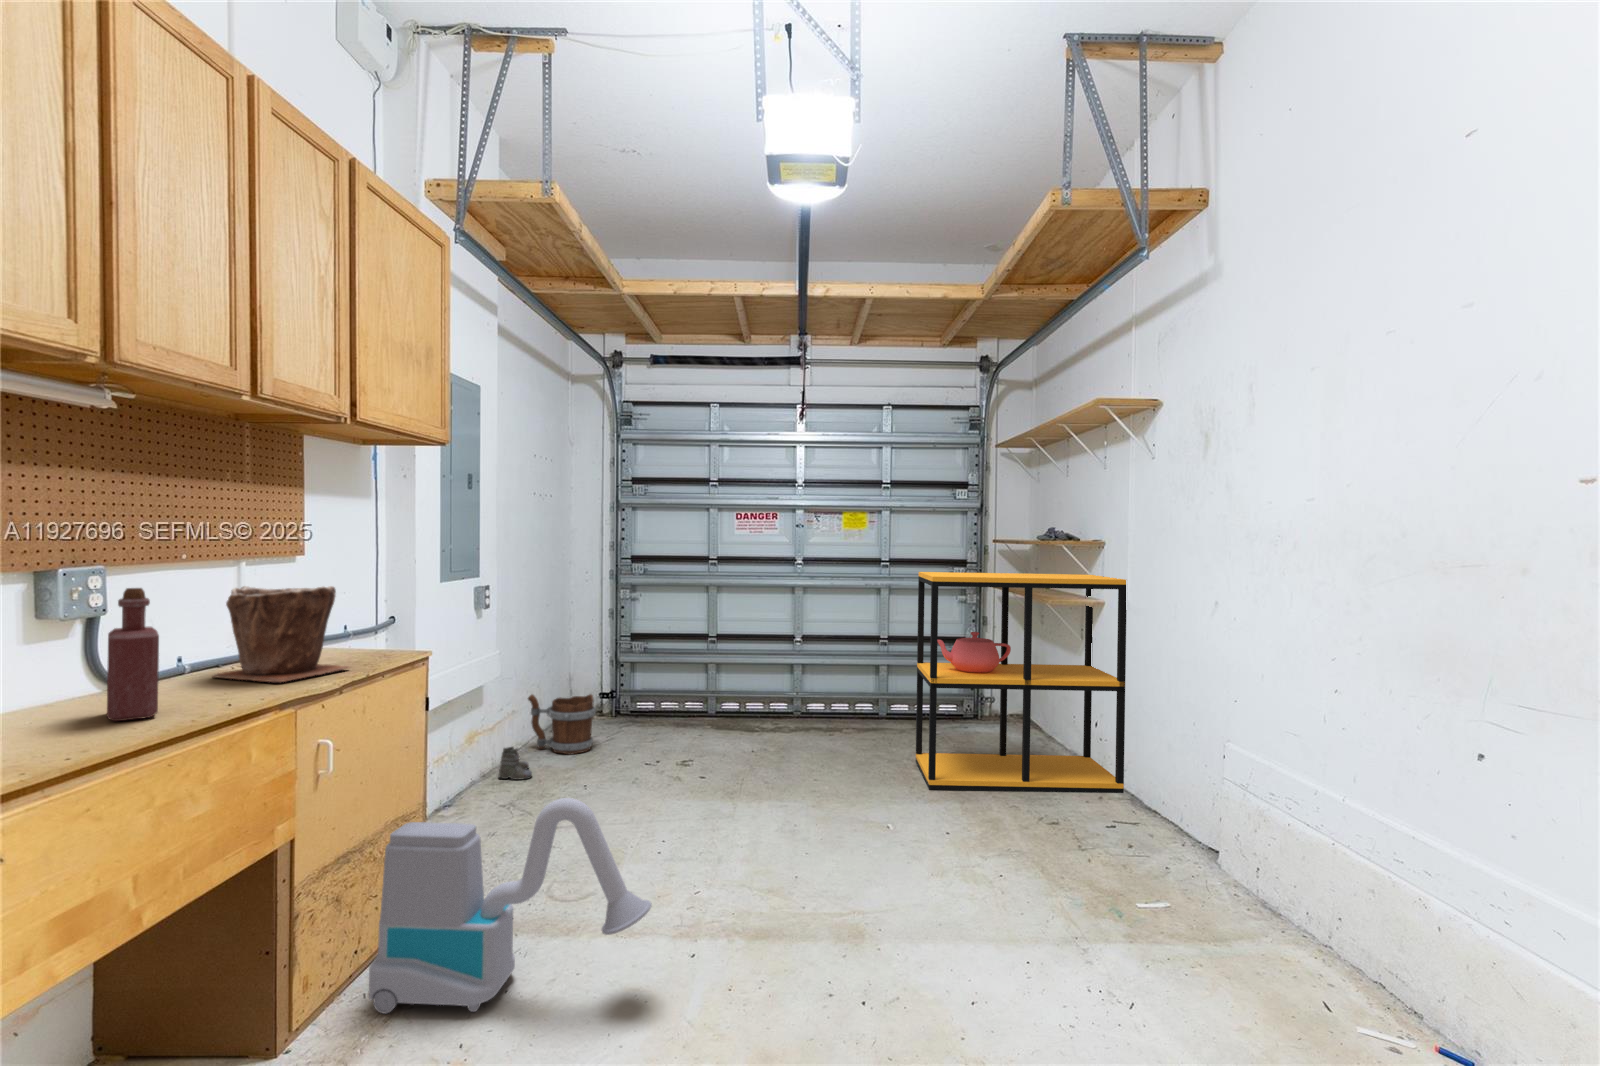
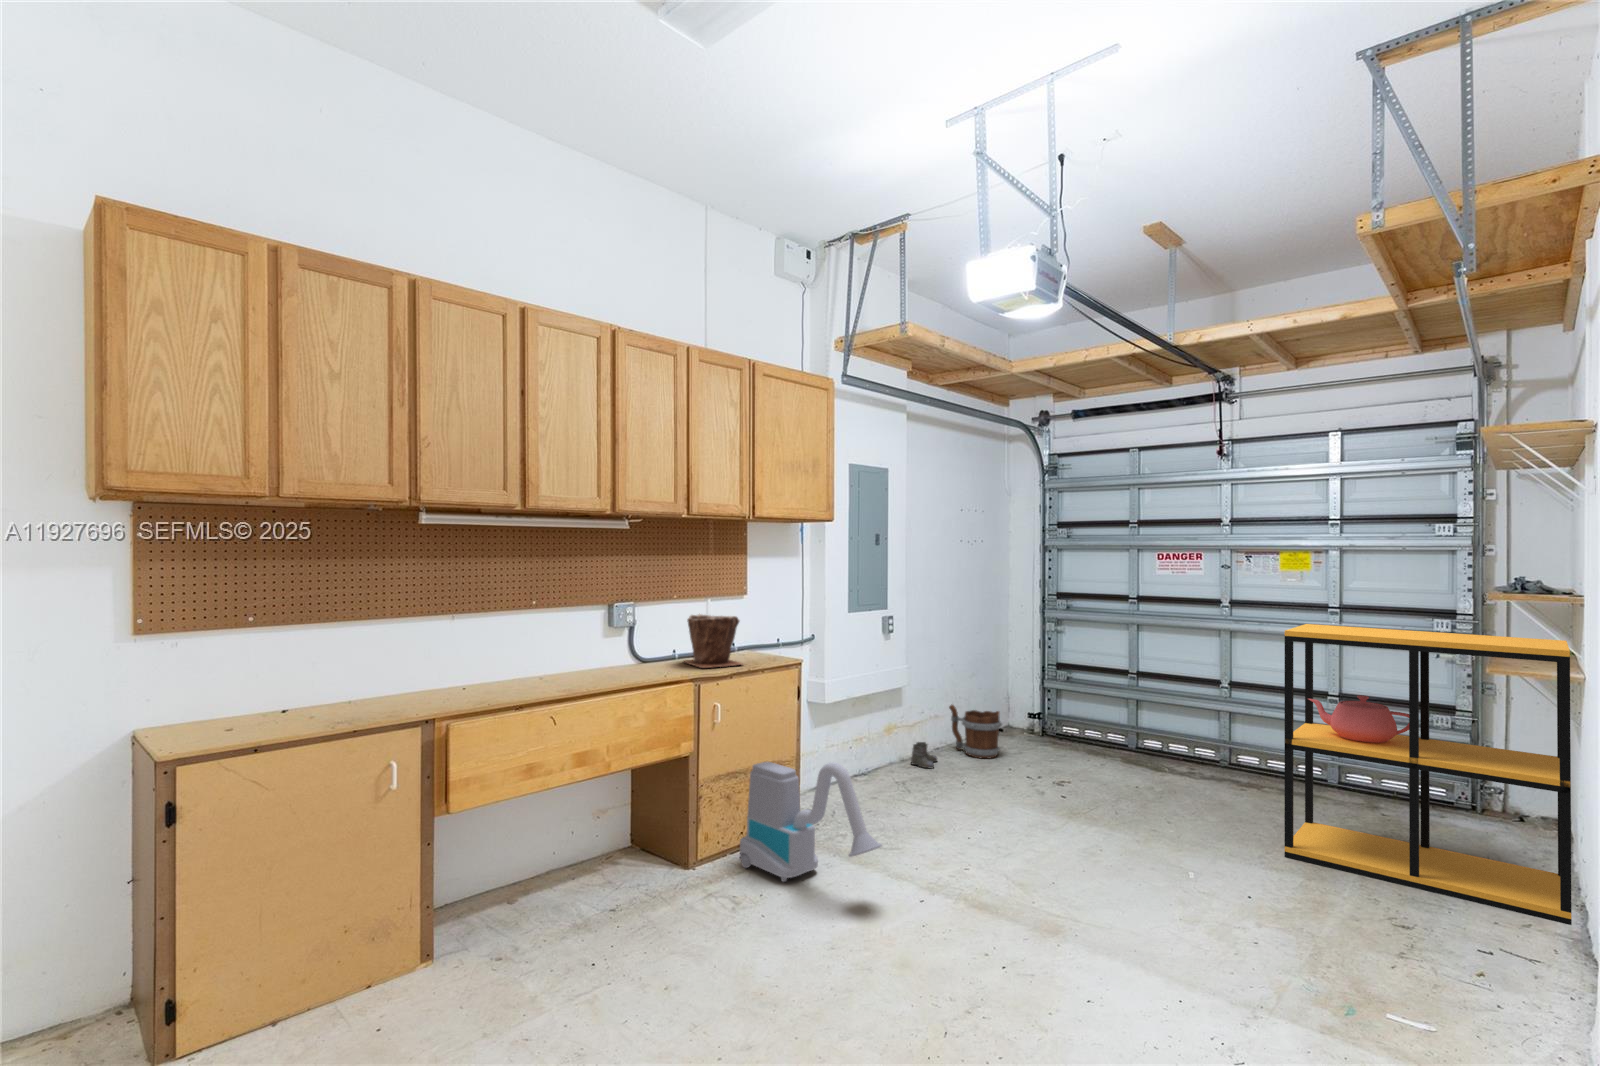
bottle: present [107,588,159,721] -> none [619,615,643,677]

